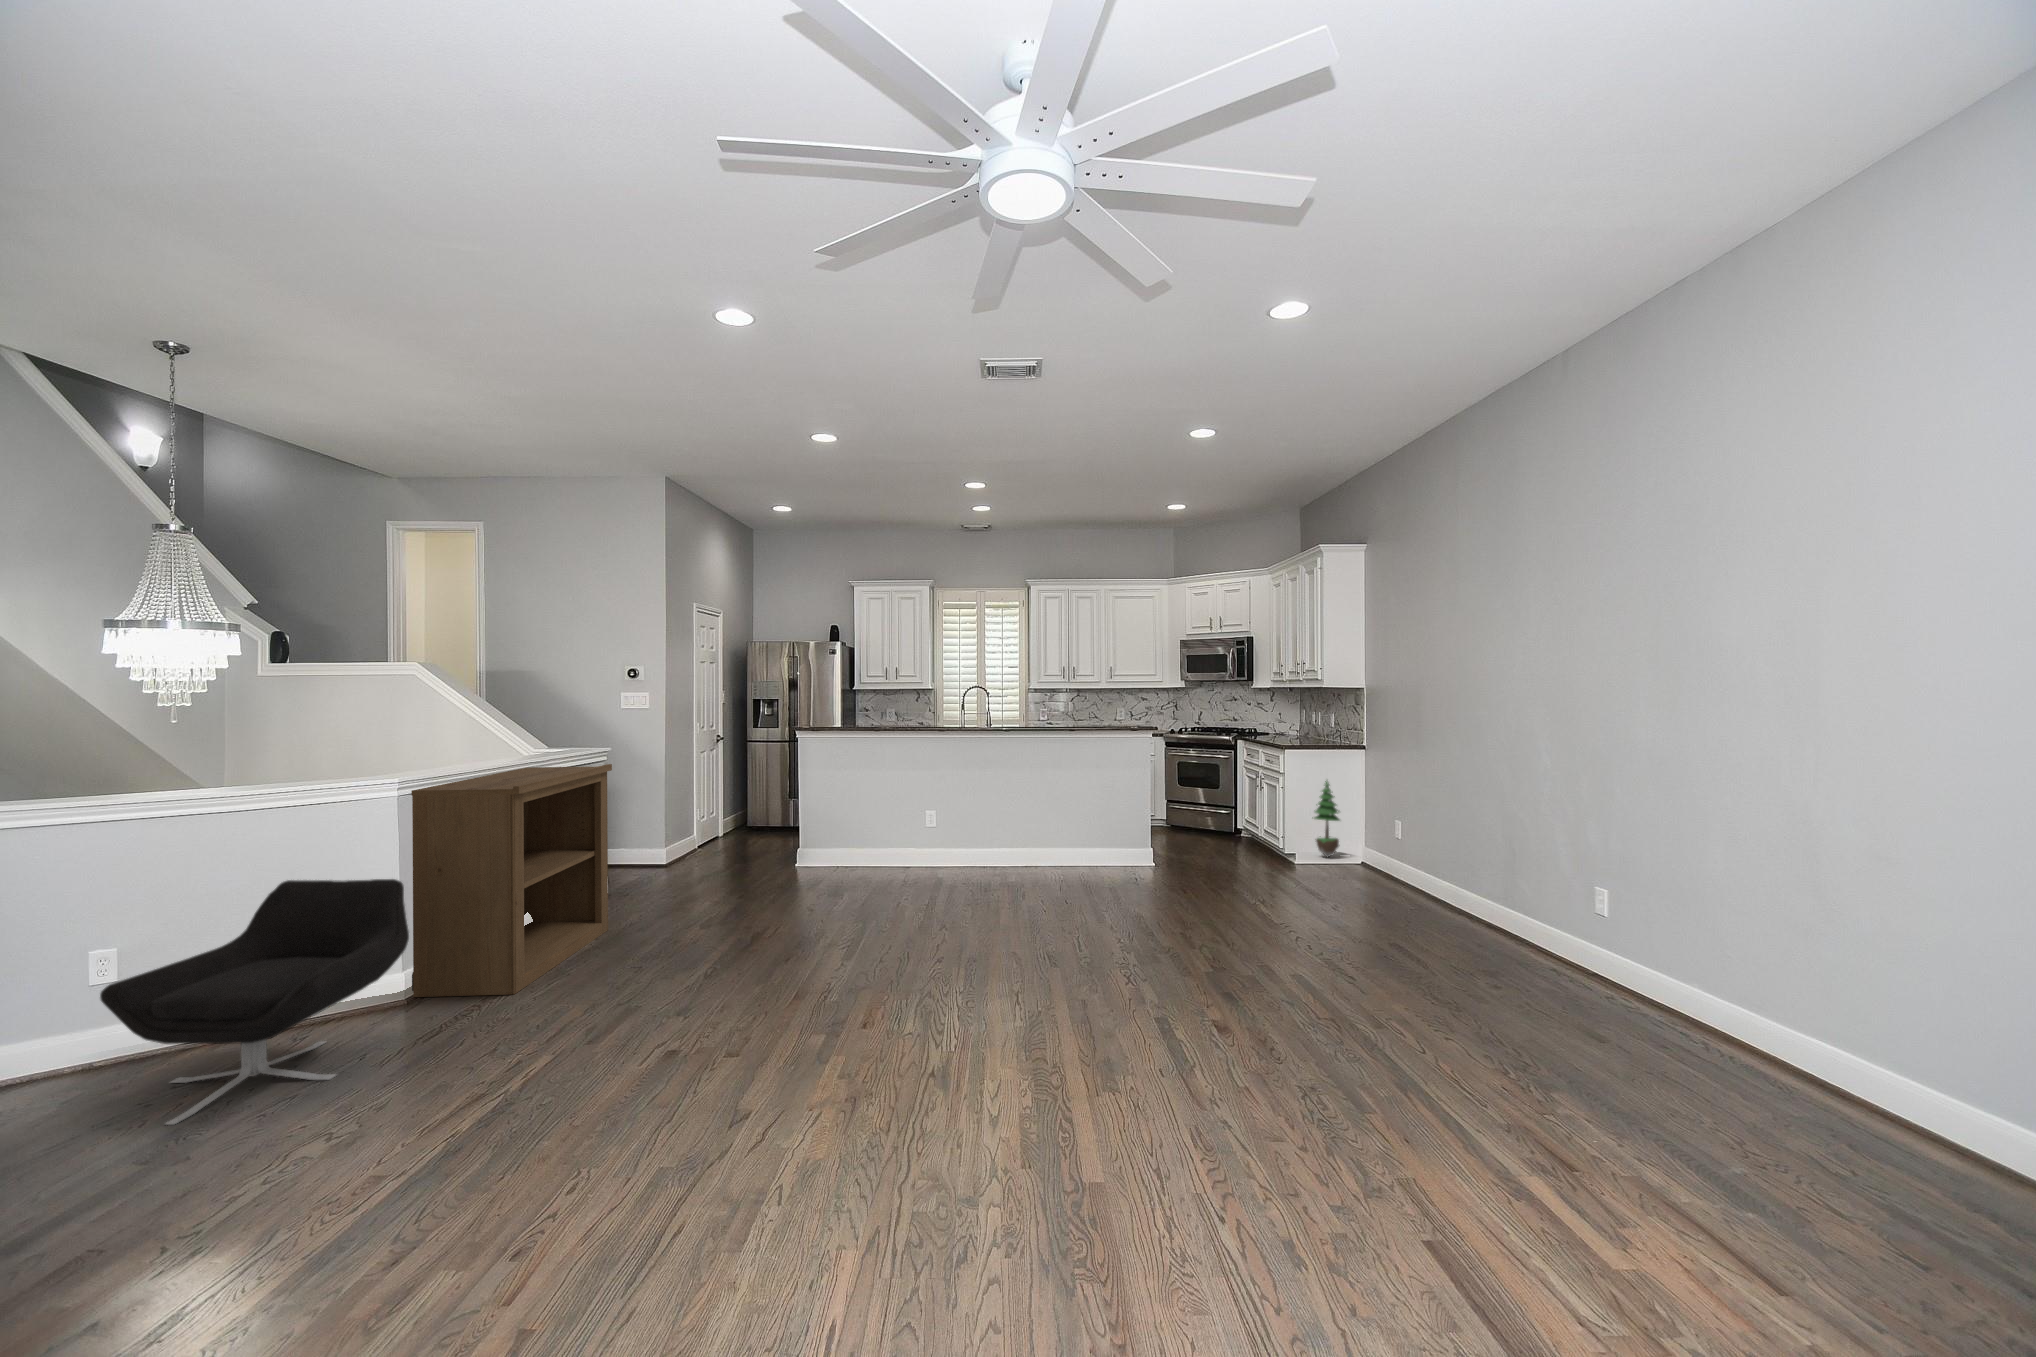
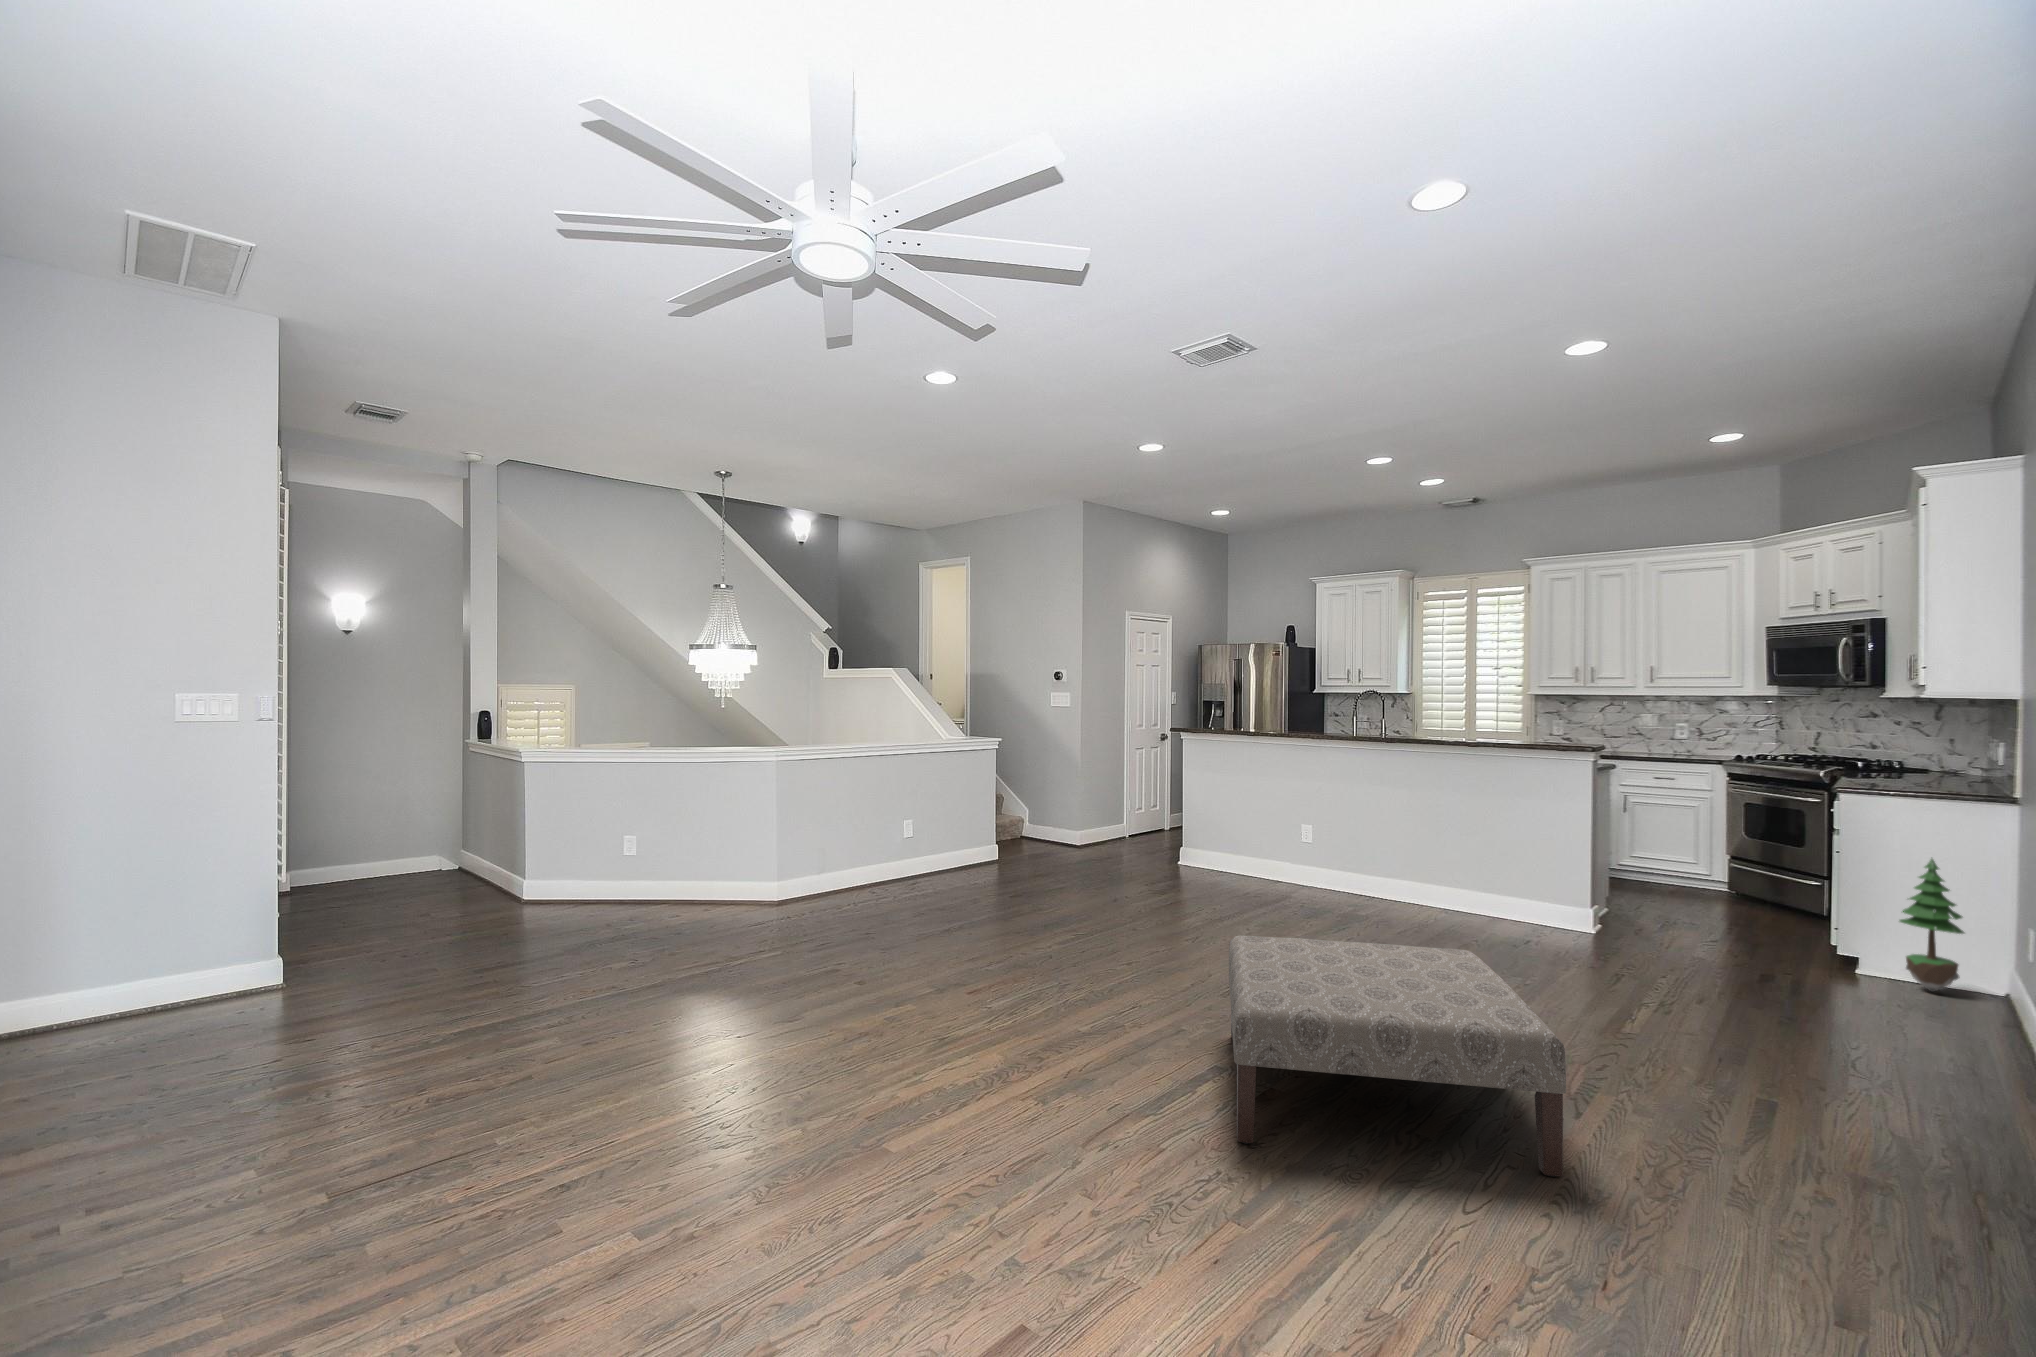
bookshelf: present [411,764,612,997] -> none [792,746,960,912]
ottoman: none [1114,877,1410,1056] -> present [1229,935,1566,1177]
lounge chair: present [100,879,409,1125] -> none [612,804,761,933]

